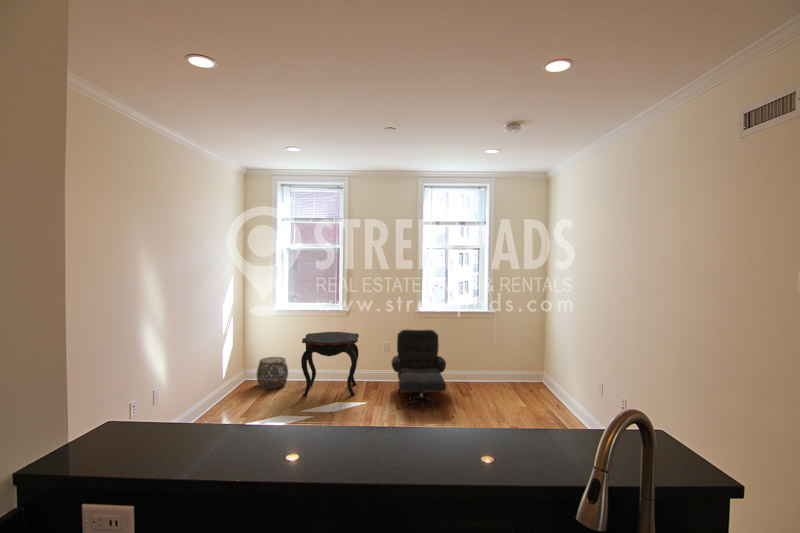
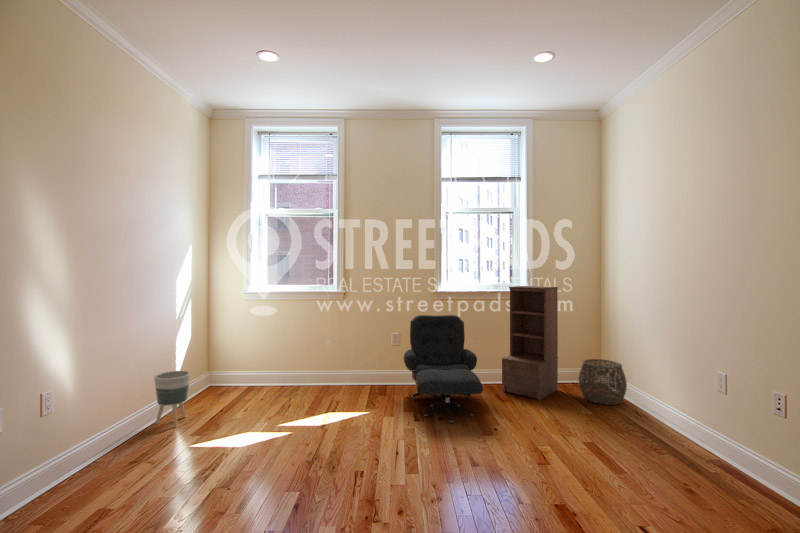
bookshelf: none [466,307,510,395] -> present [502,286,558,400]
side table: present [301,332,359,396] -> none [282,320,360,404]
woven basket: present [257,357,288,389] -> present [579,359,627,405]
planter: none [213,371,237,411] -> present [154,371,190,427]

